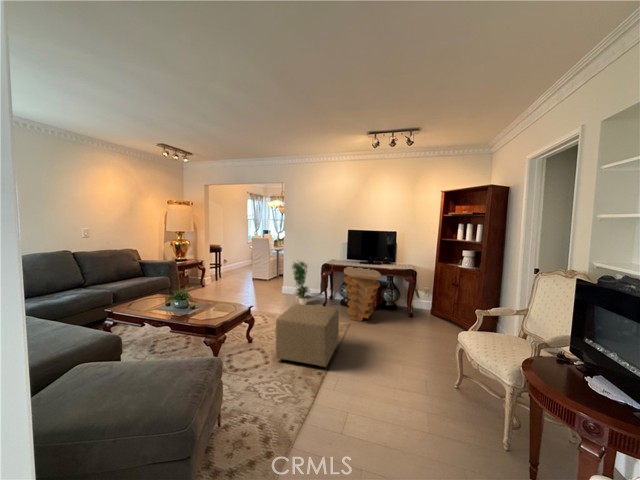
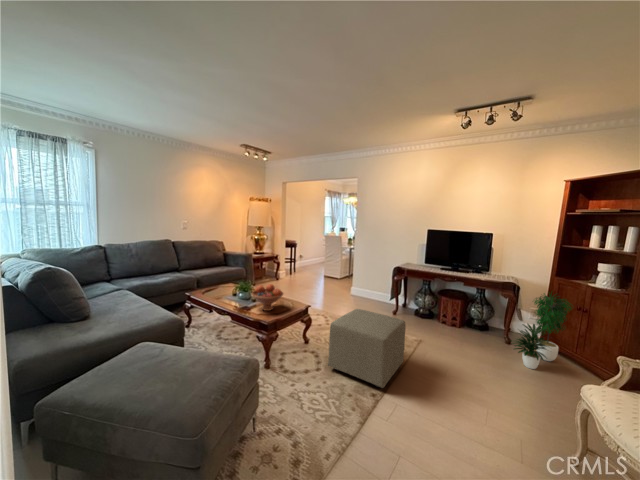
potted plant: present [292,262,310,304] -> present [512,292,572,369]
side table: present [344,267,381,321] -> none [419,272,466,338]
fruit bowl: none [194,290,227,316] -> present [252,284,283,311]

